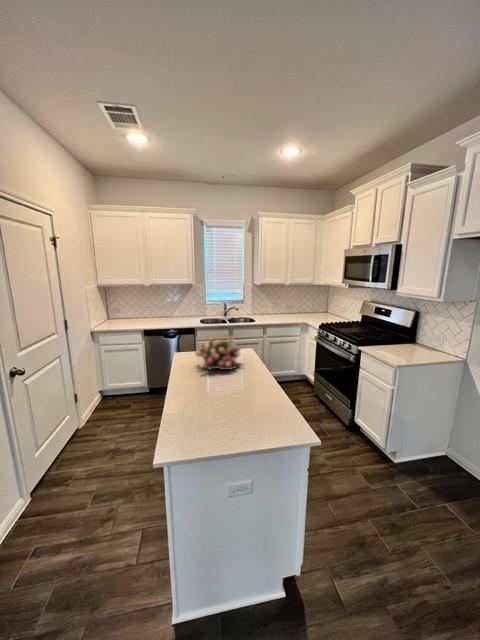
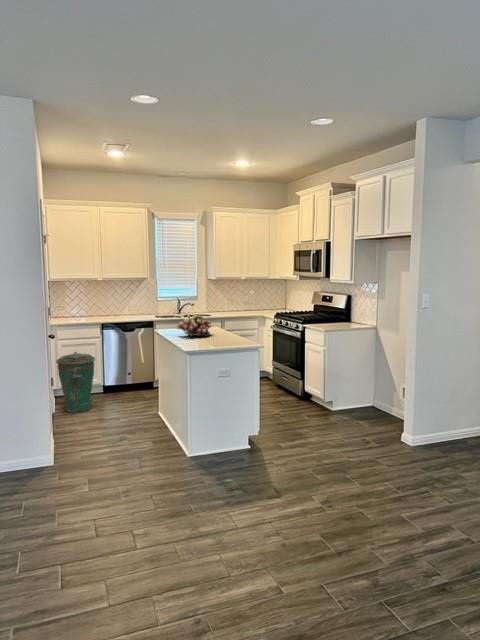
trash can: none [83,362,126,425] -> present [56,352,95,412]

